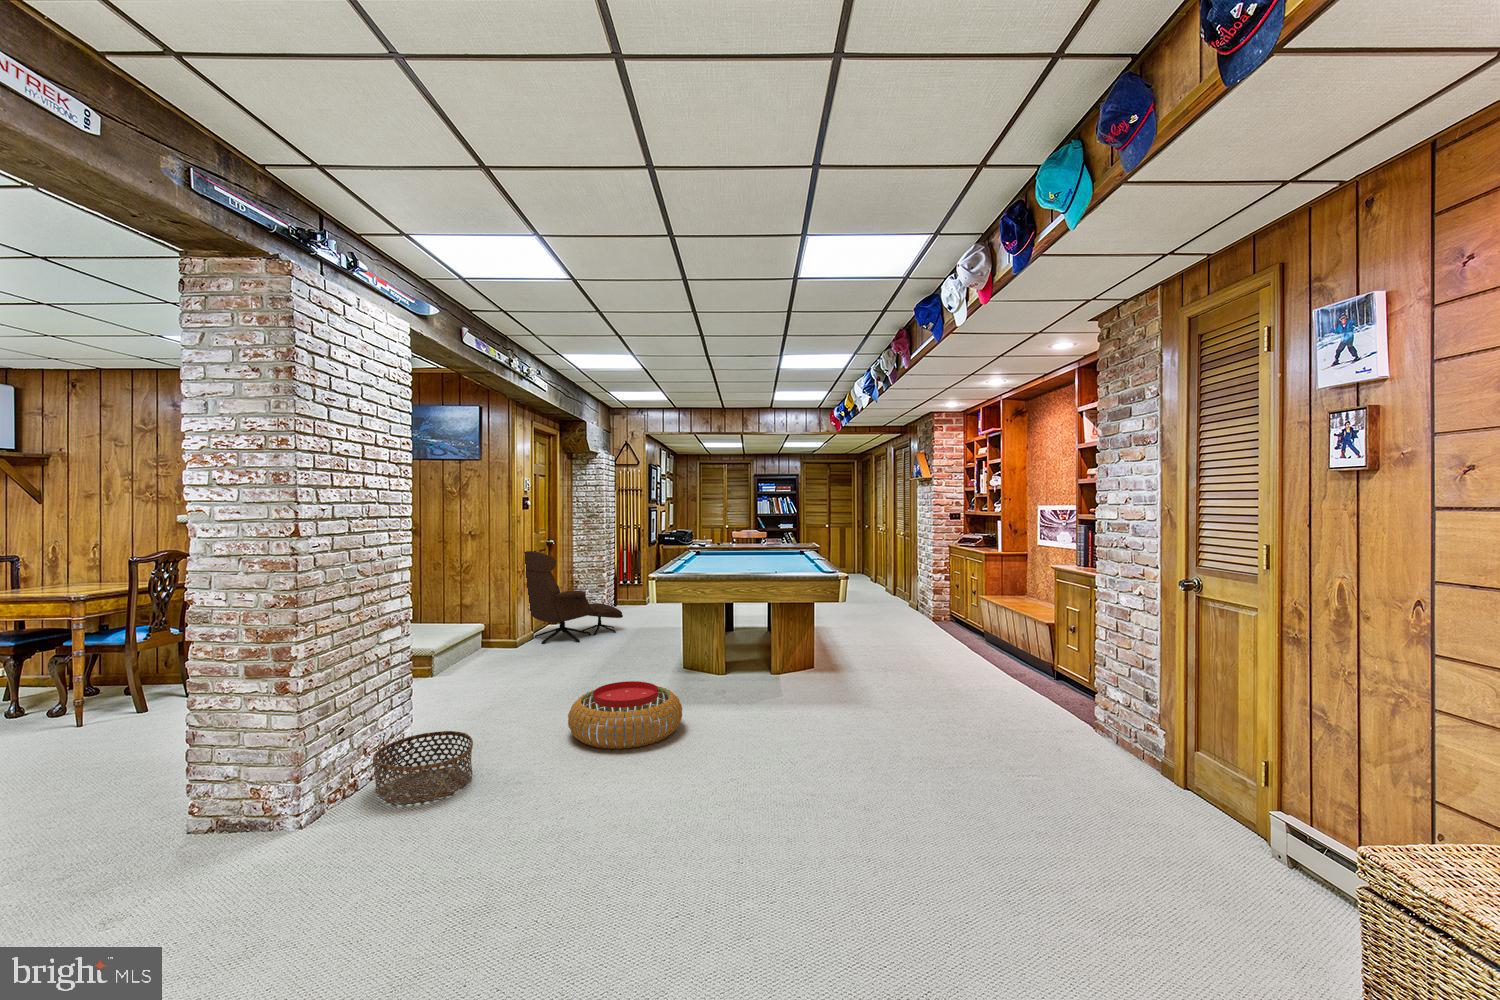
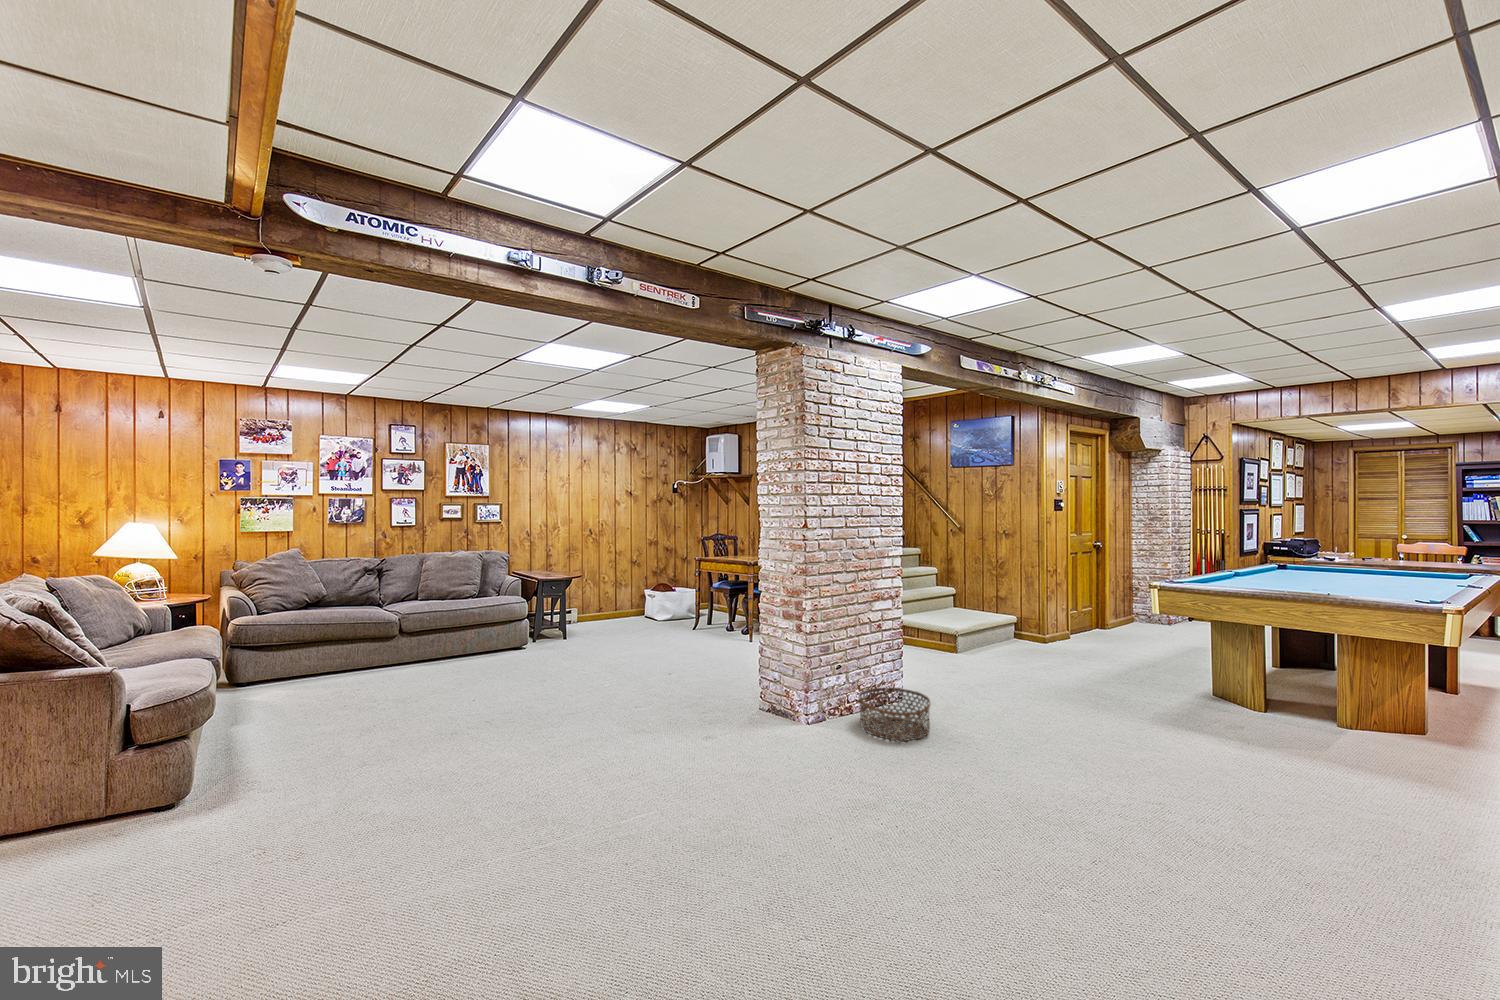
lounge chair: present [524,551,623,644] -> none [1054,553,1180,653]
pouf: present [568,681,682,749] -> none [1029,695,1169,773]

